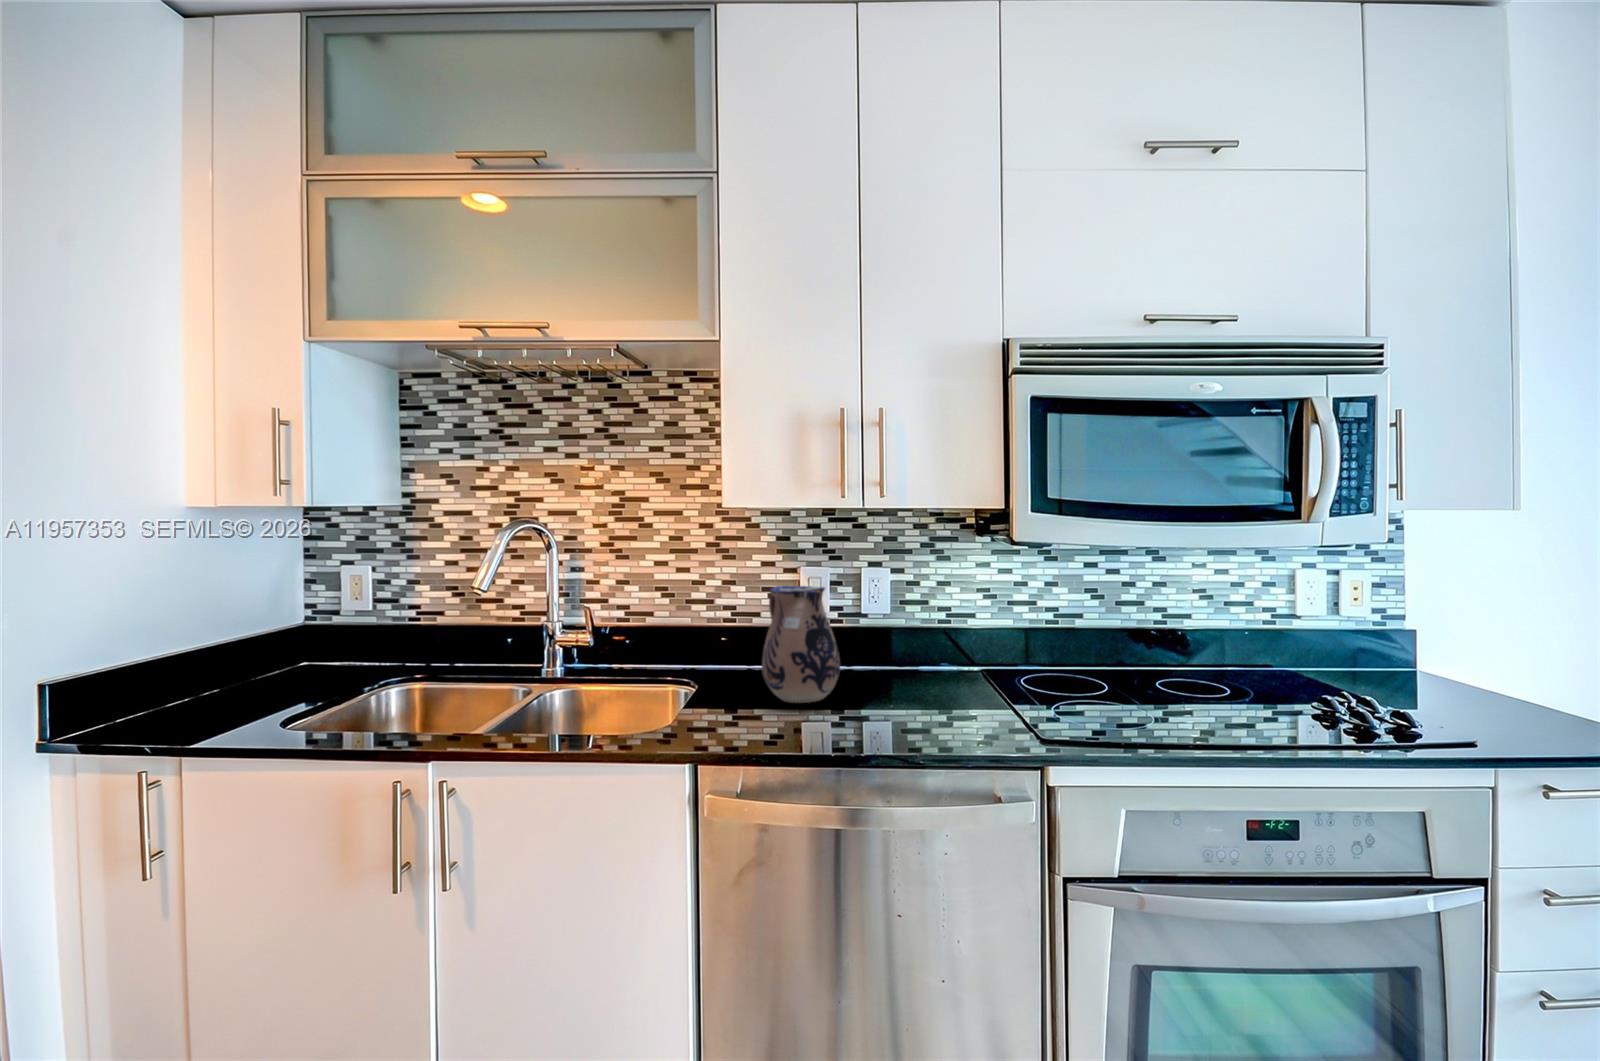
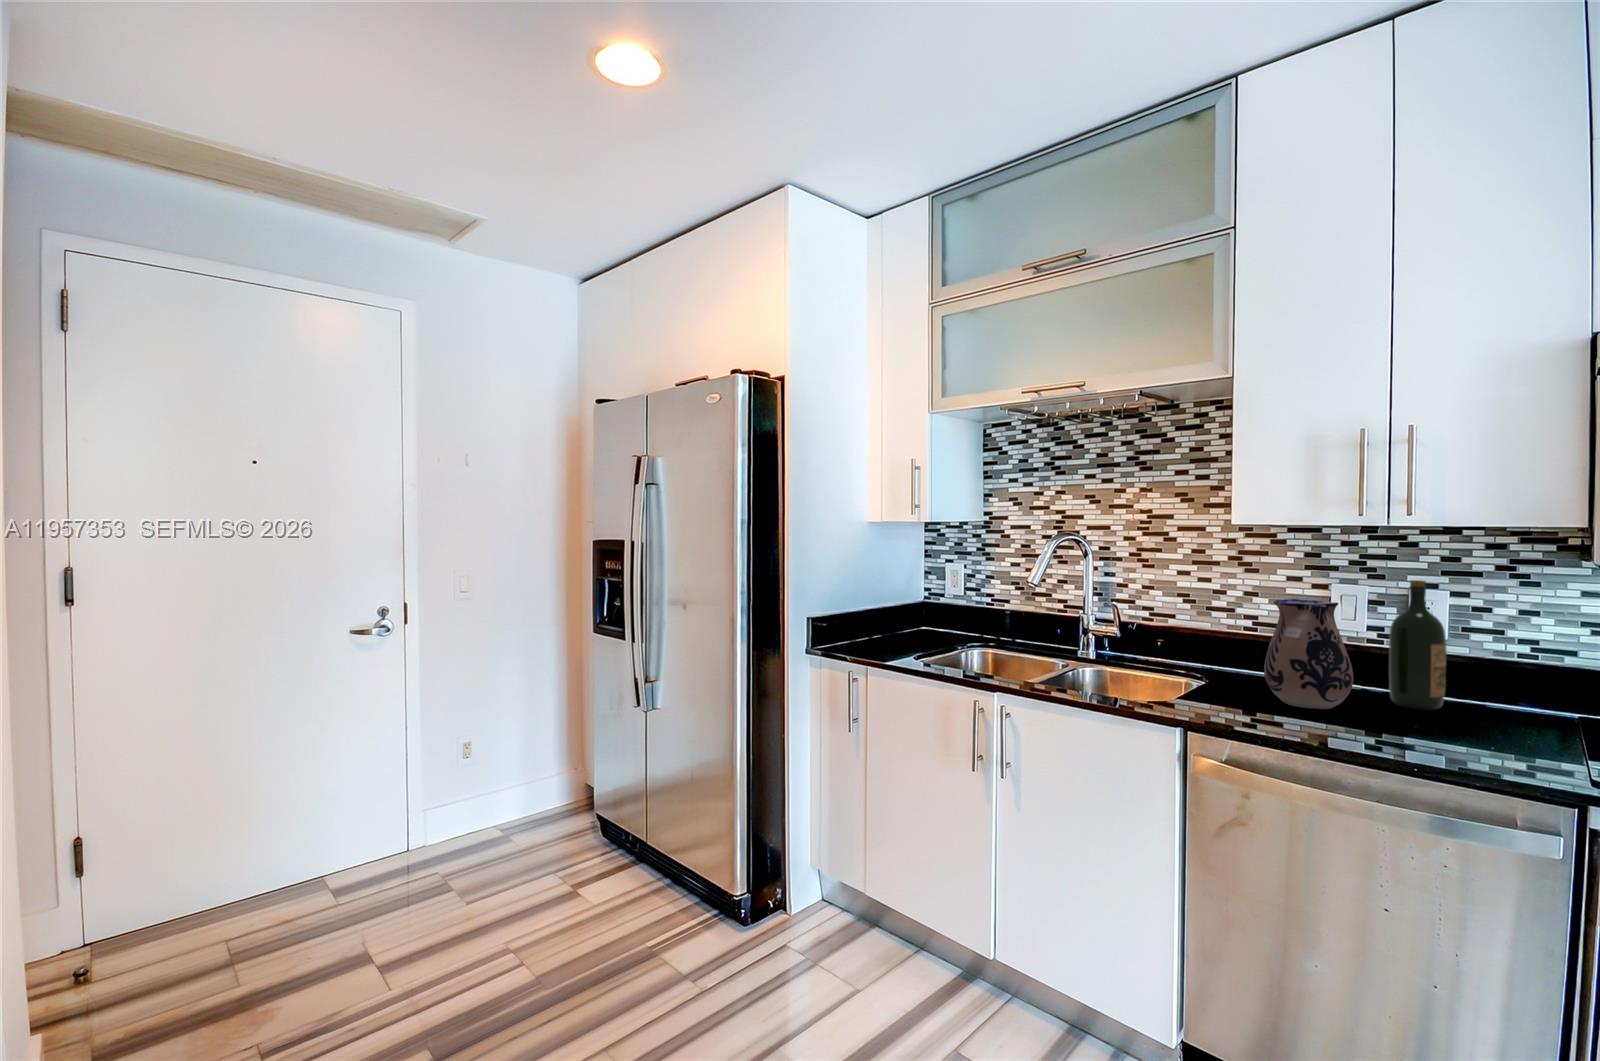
wine bottle: none [857,559,899,685] -> present [1389,580,1446,710]

